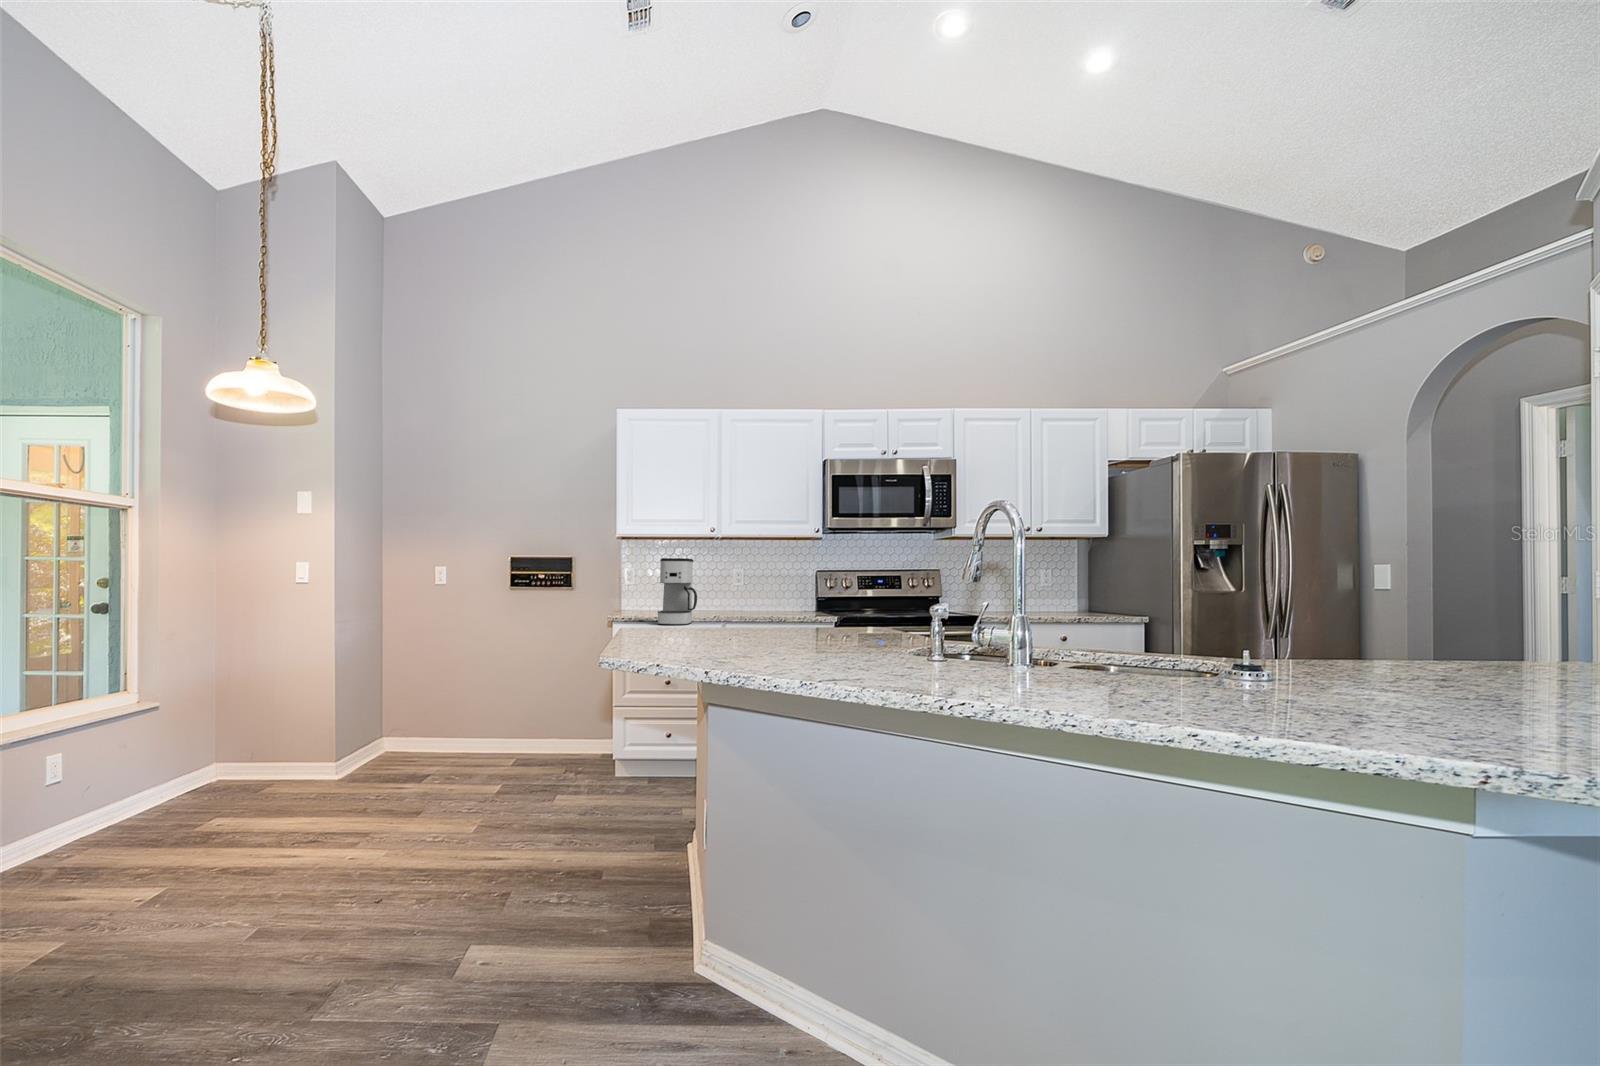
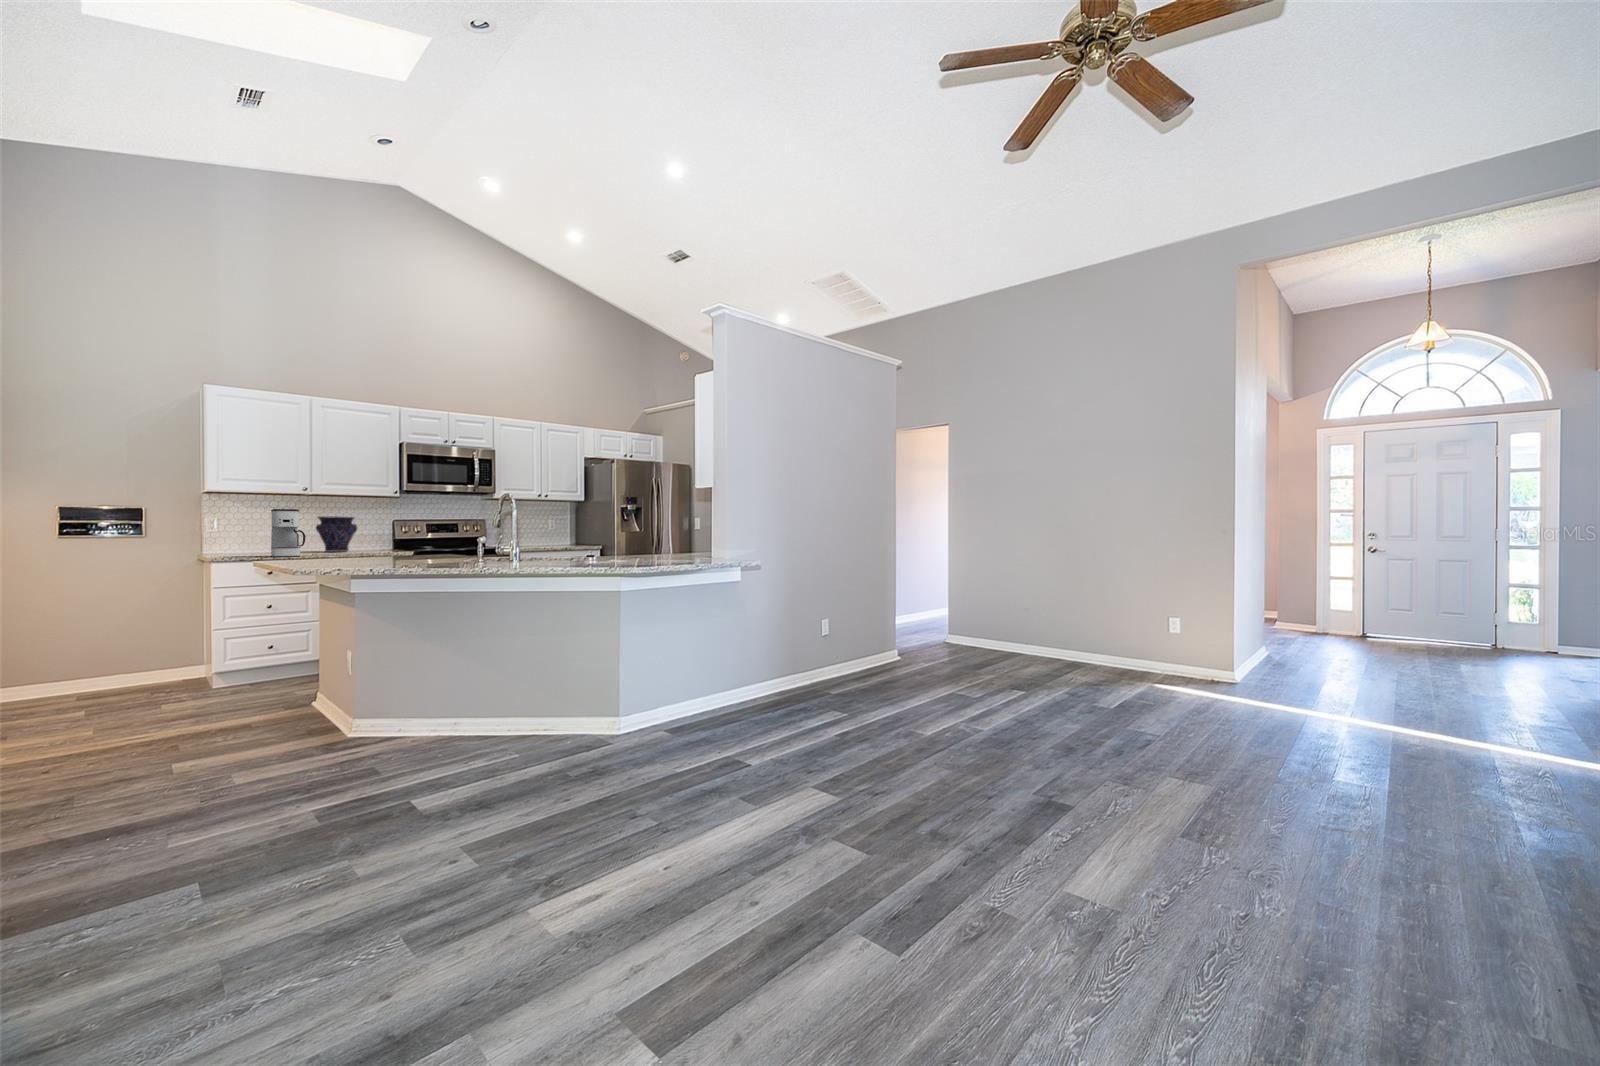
vase: none [731,567,775,616] -> present [316,516,357,552]

